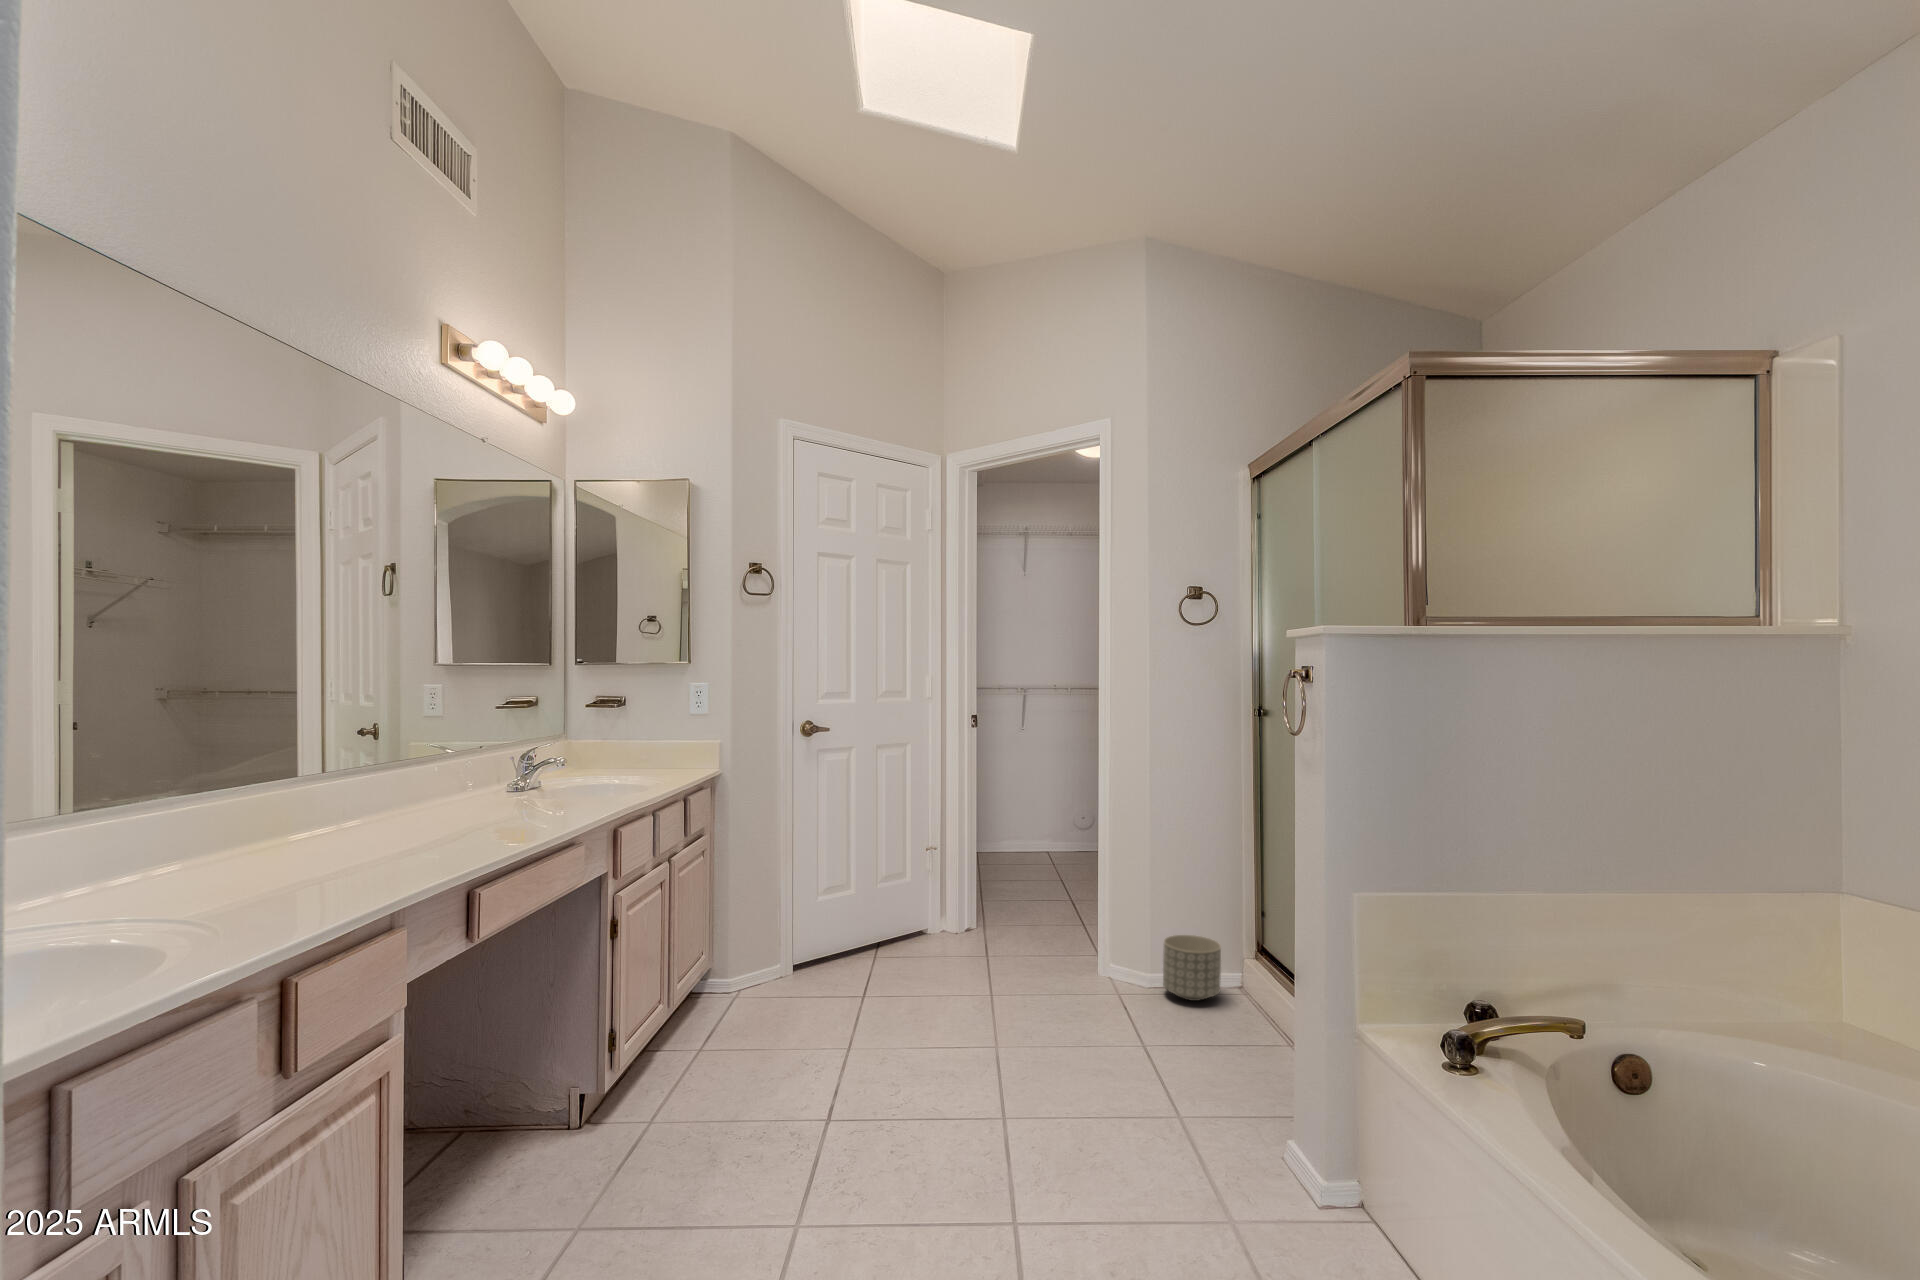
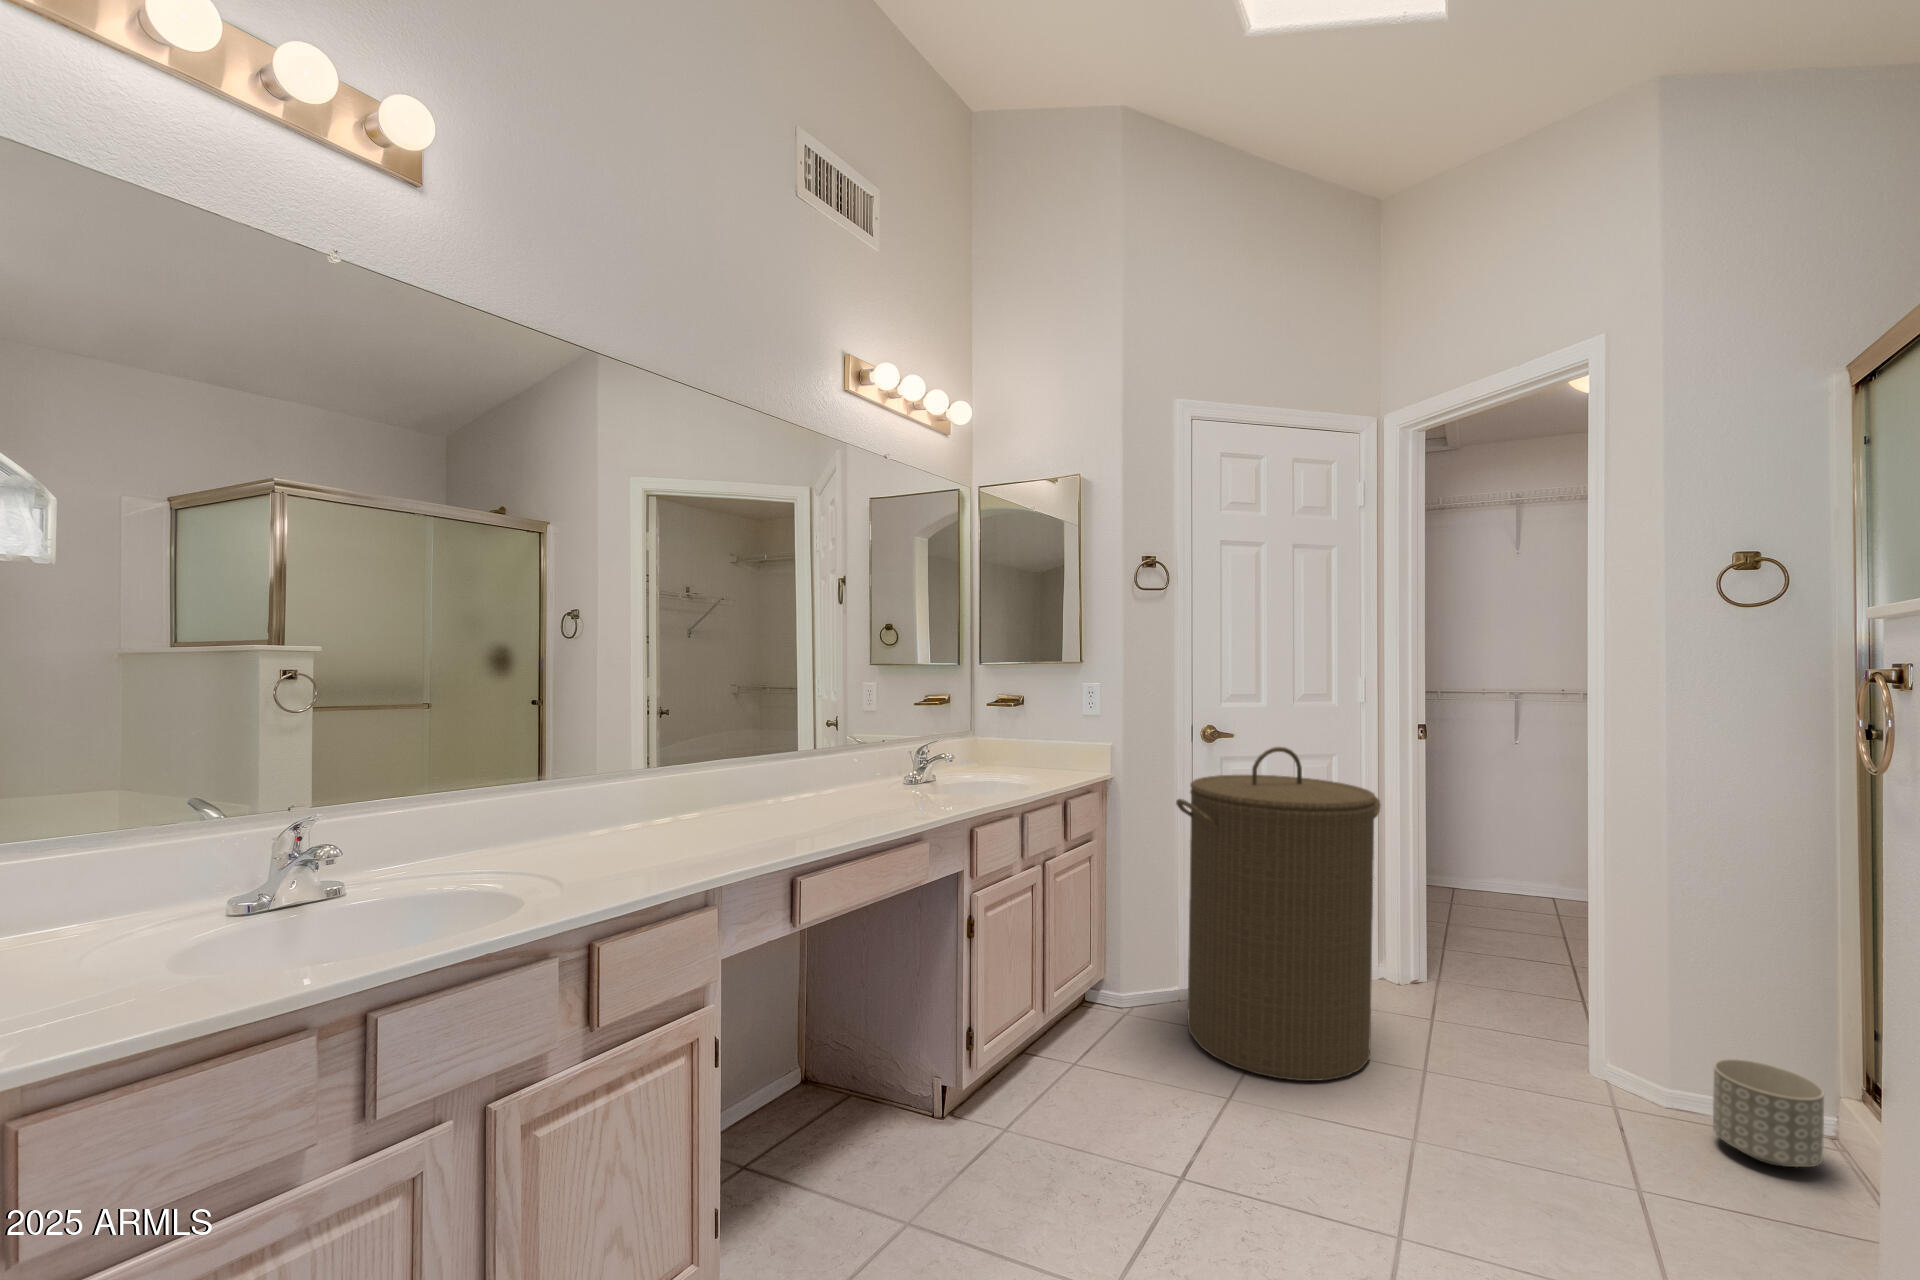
laundry hamper: none [789,736,950,1020] -> present [1176,747,1380,1081]

